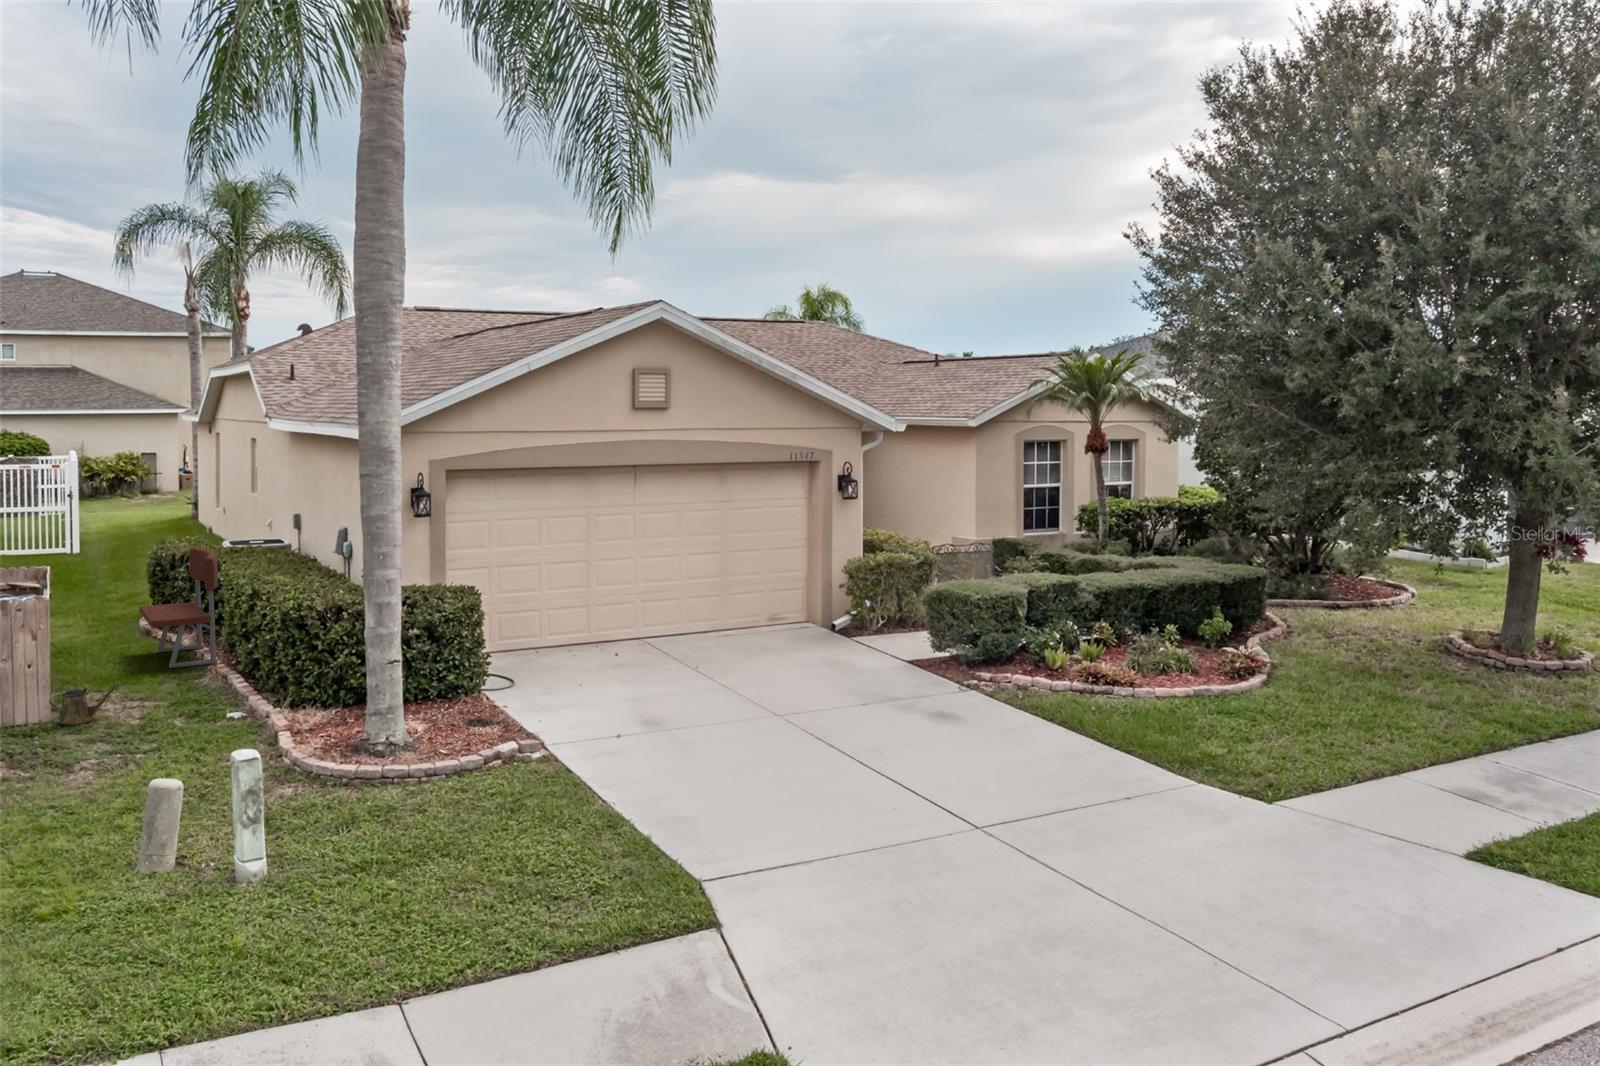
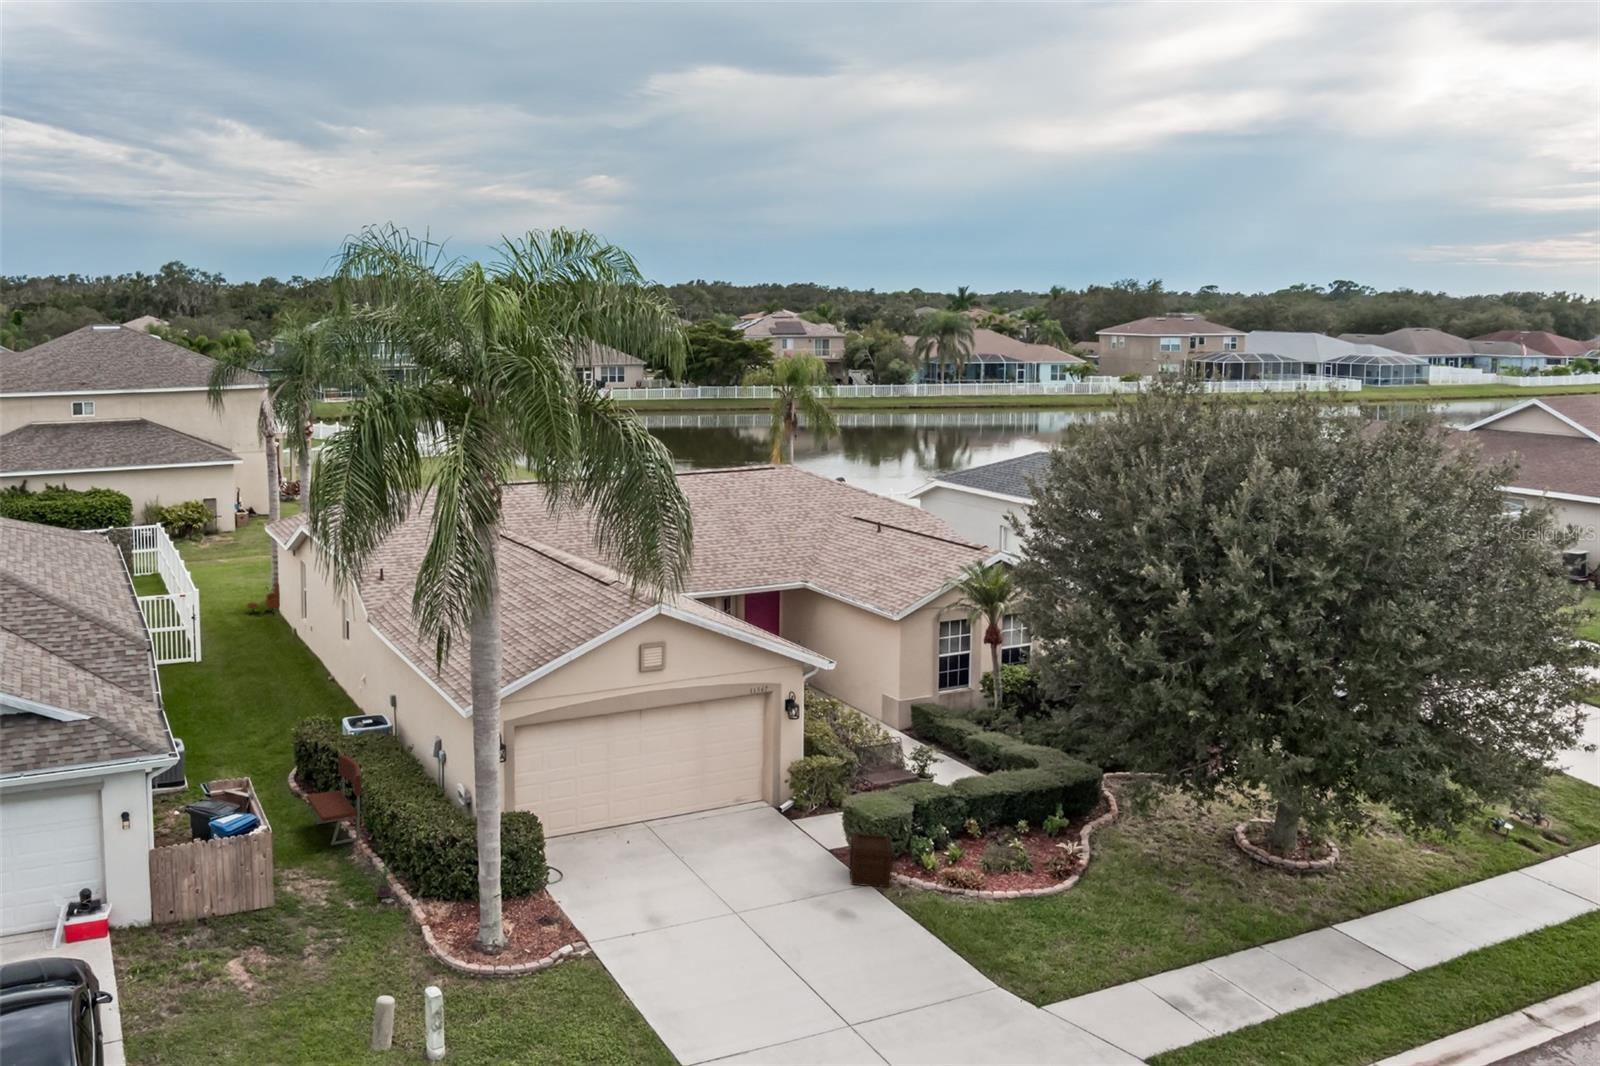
lounge chair: none [157,490,205,527] -> present [247,583,280,614]
wooden crate: none [964,614,1037,684] -> present [849,833,893,887]
decorative plant: none [195,649,267,711] -> present [374,860,396,898]
watering can: present [49,683,121,725] -> none [284,883,323,910]

